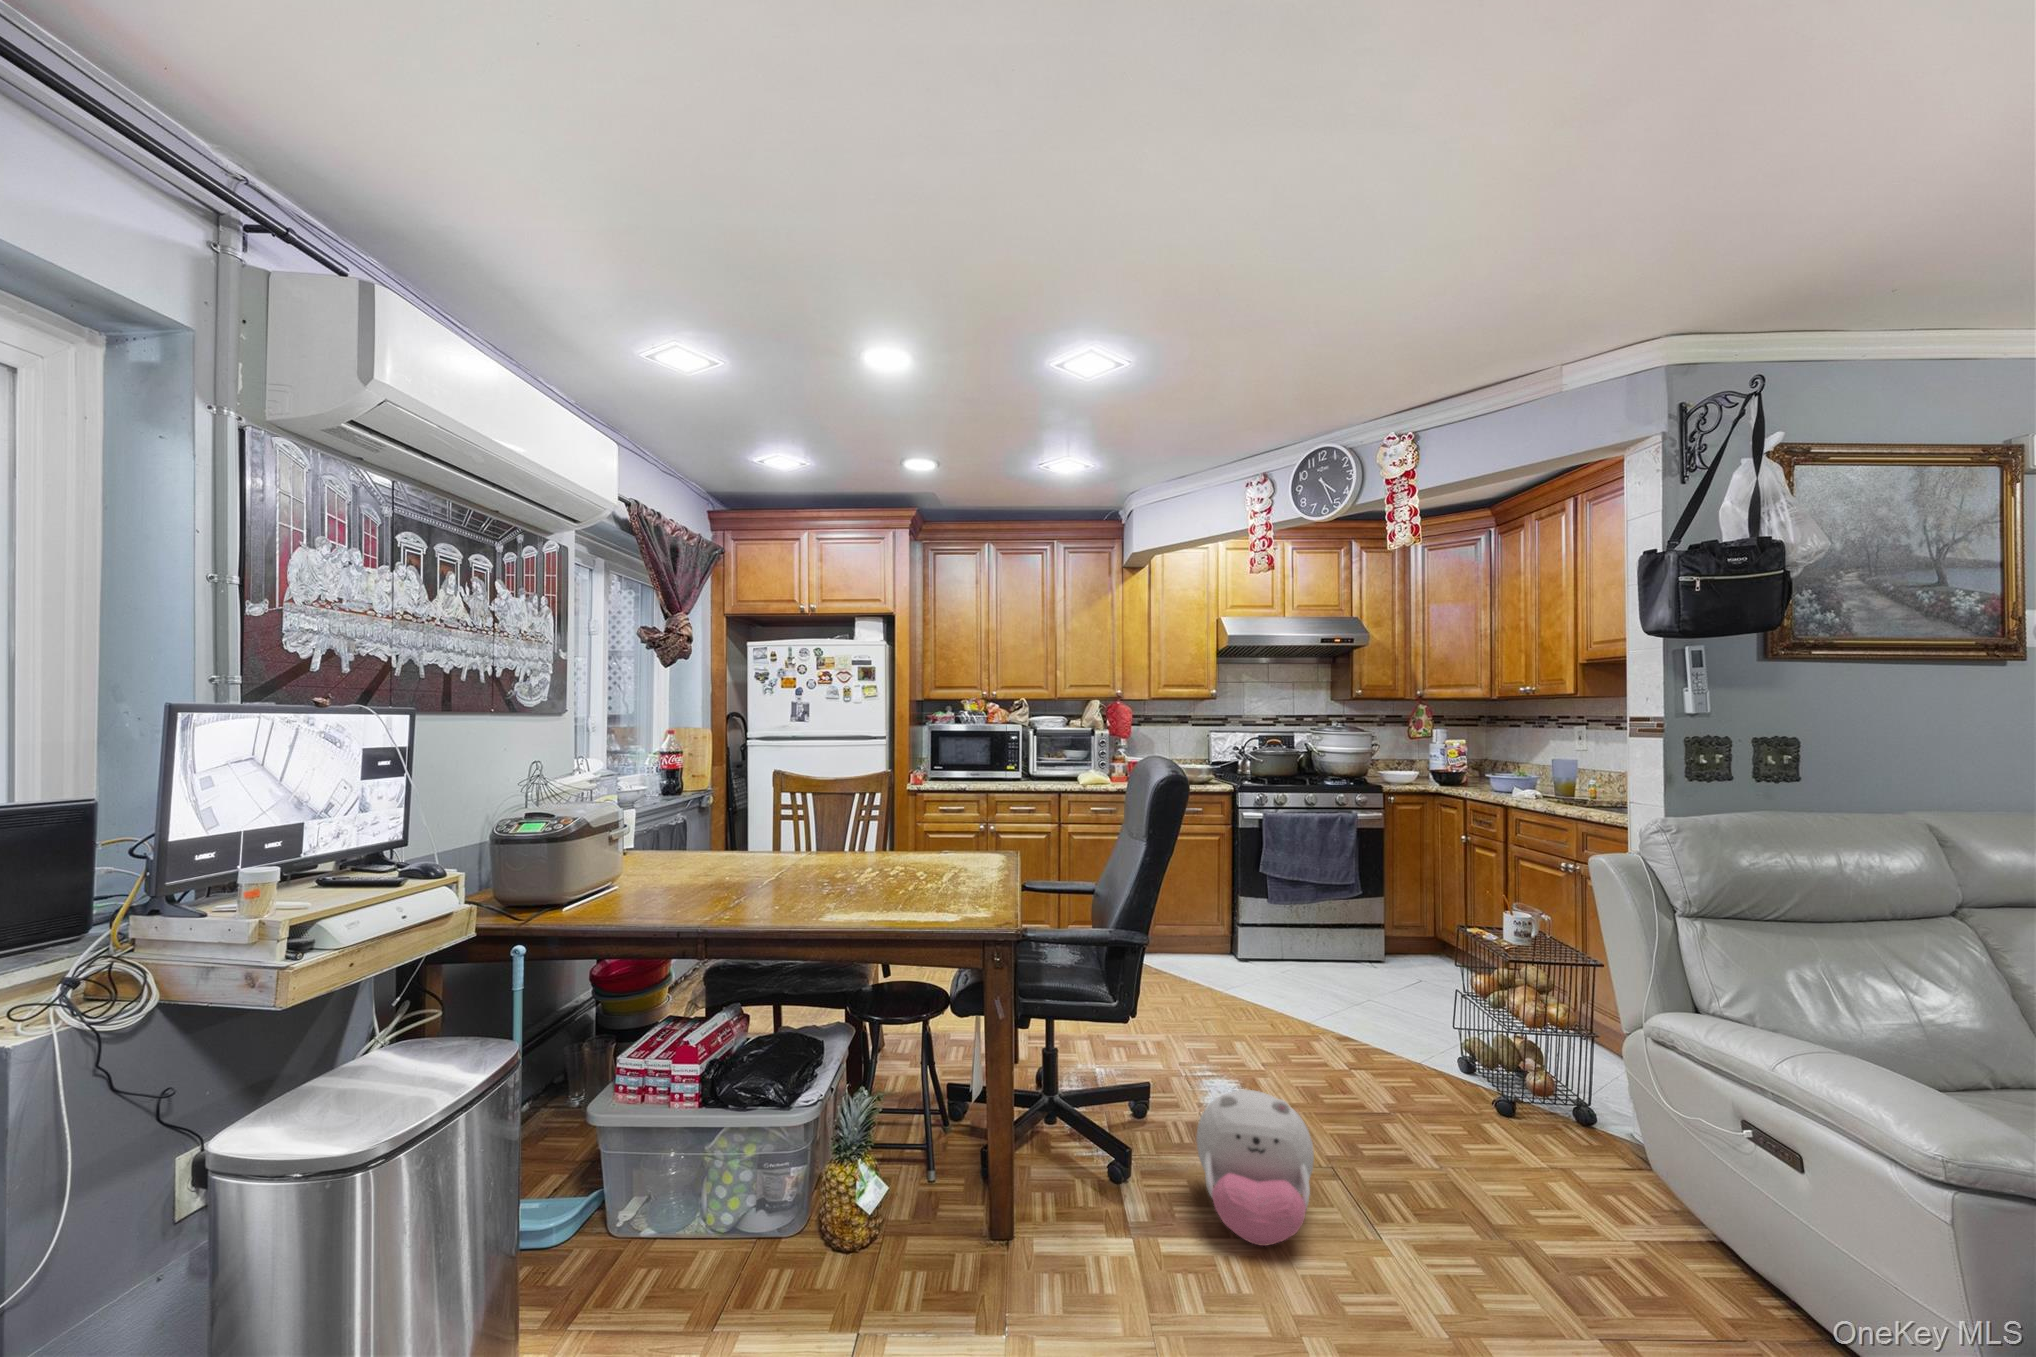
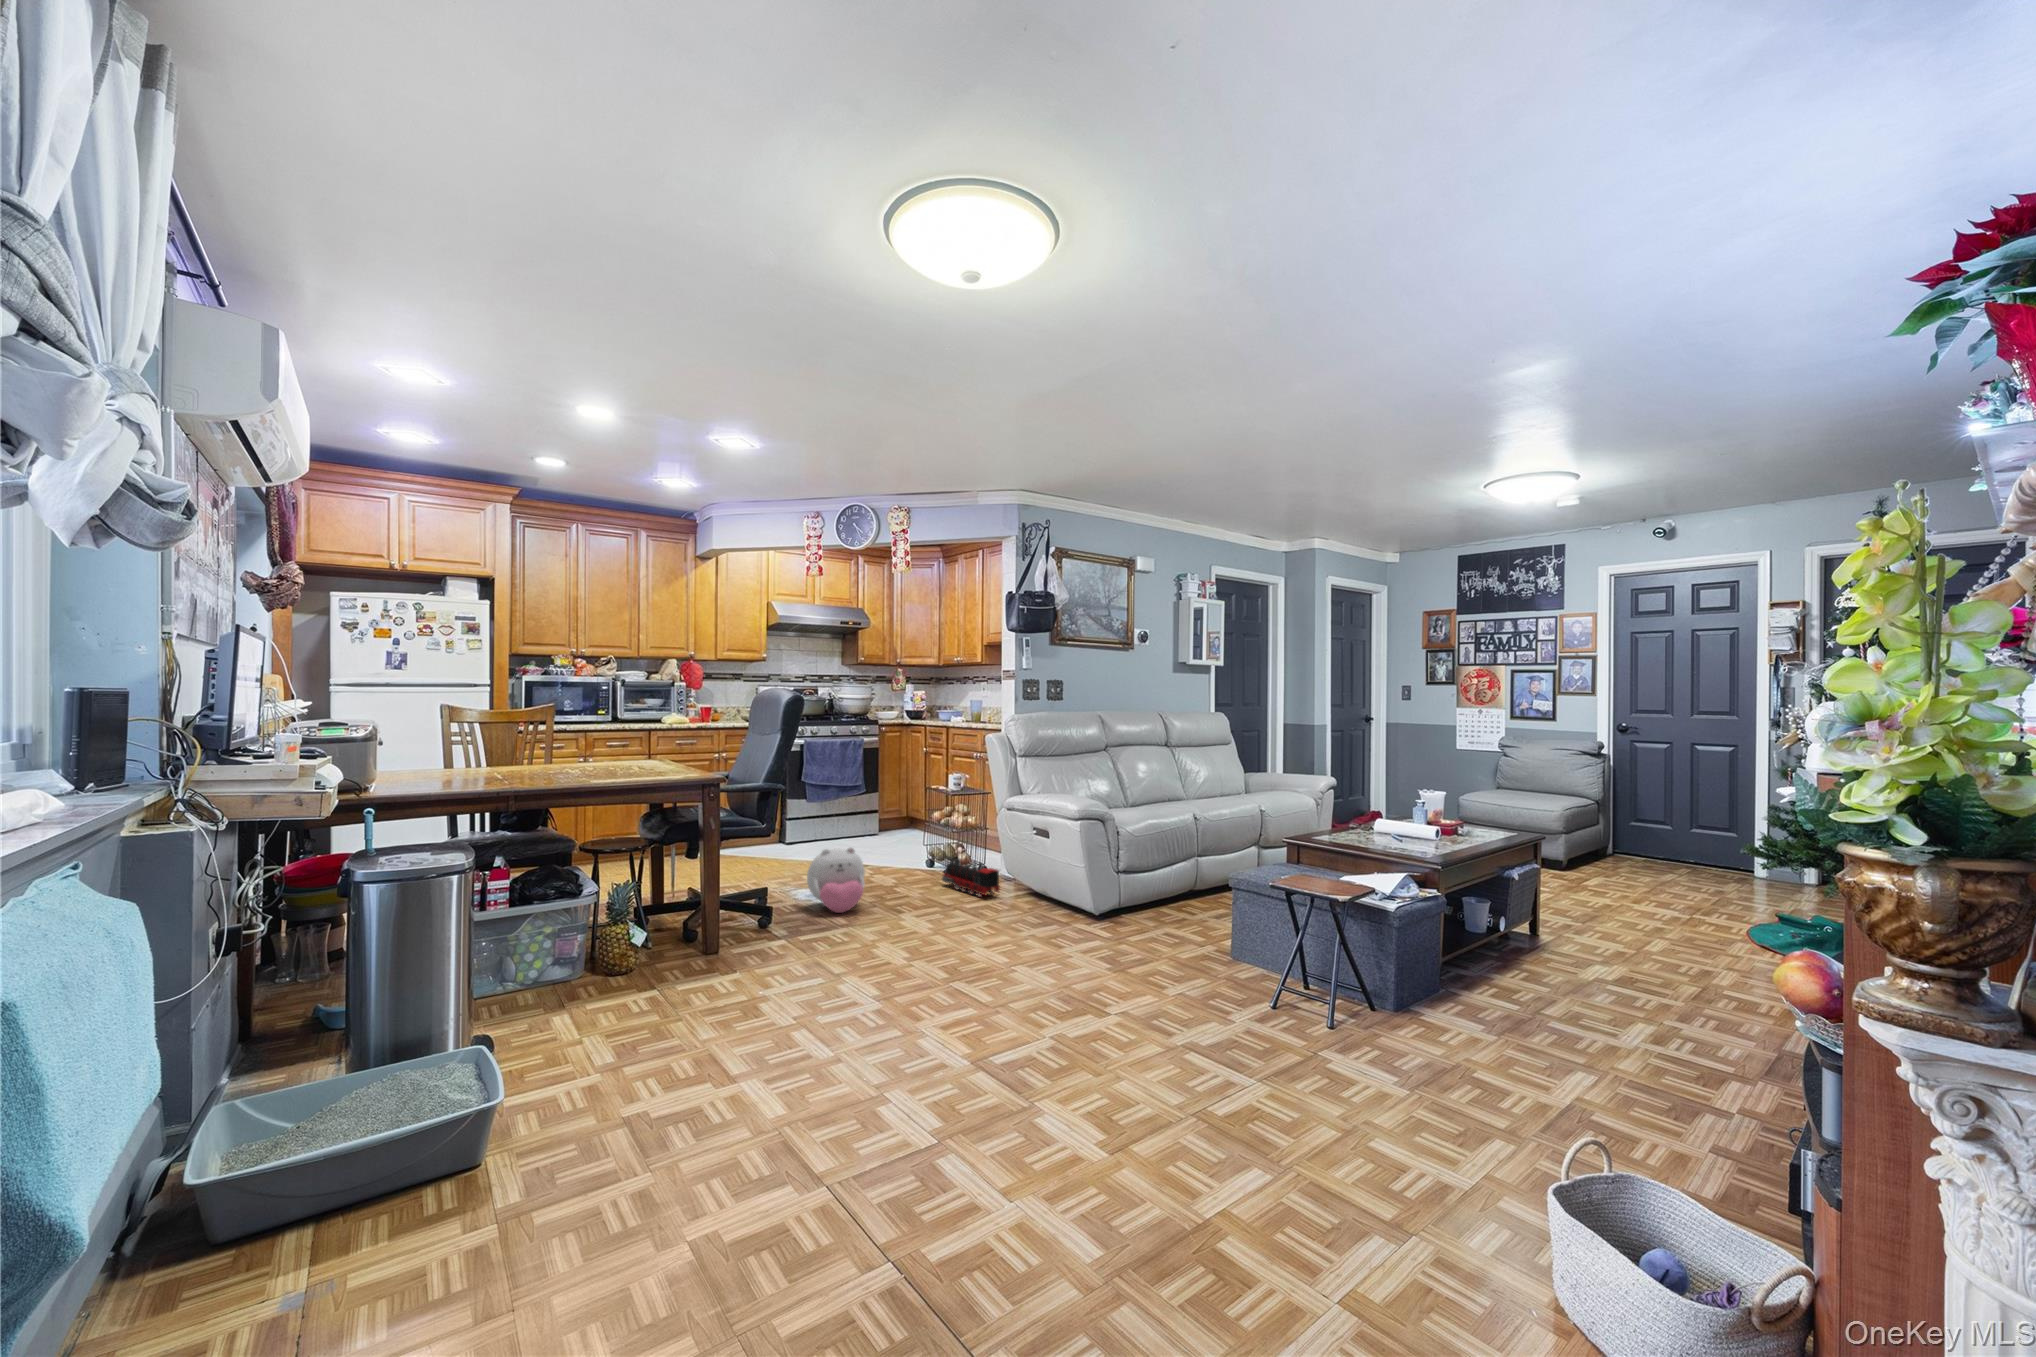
toy train: none [1503,1136,1677,1302] -> present [942,858,1000,897]

